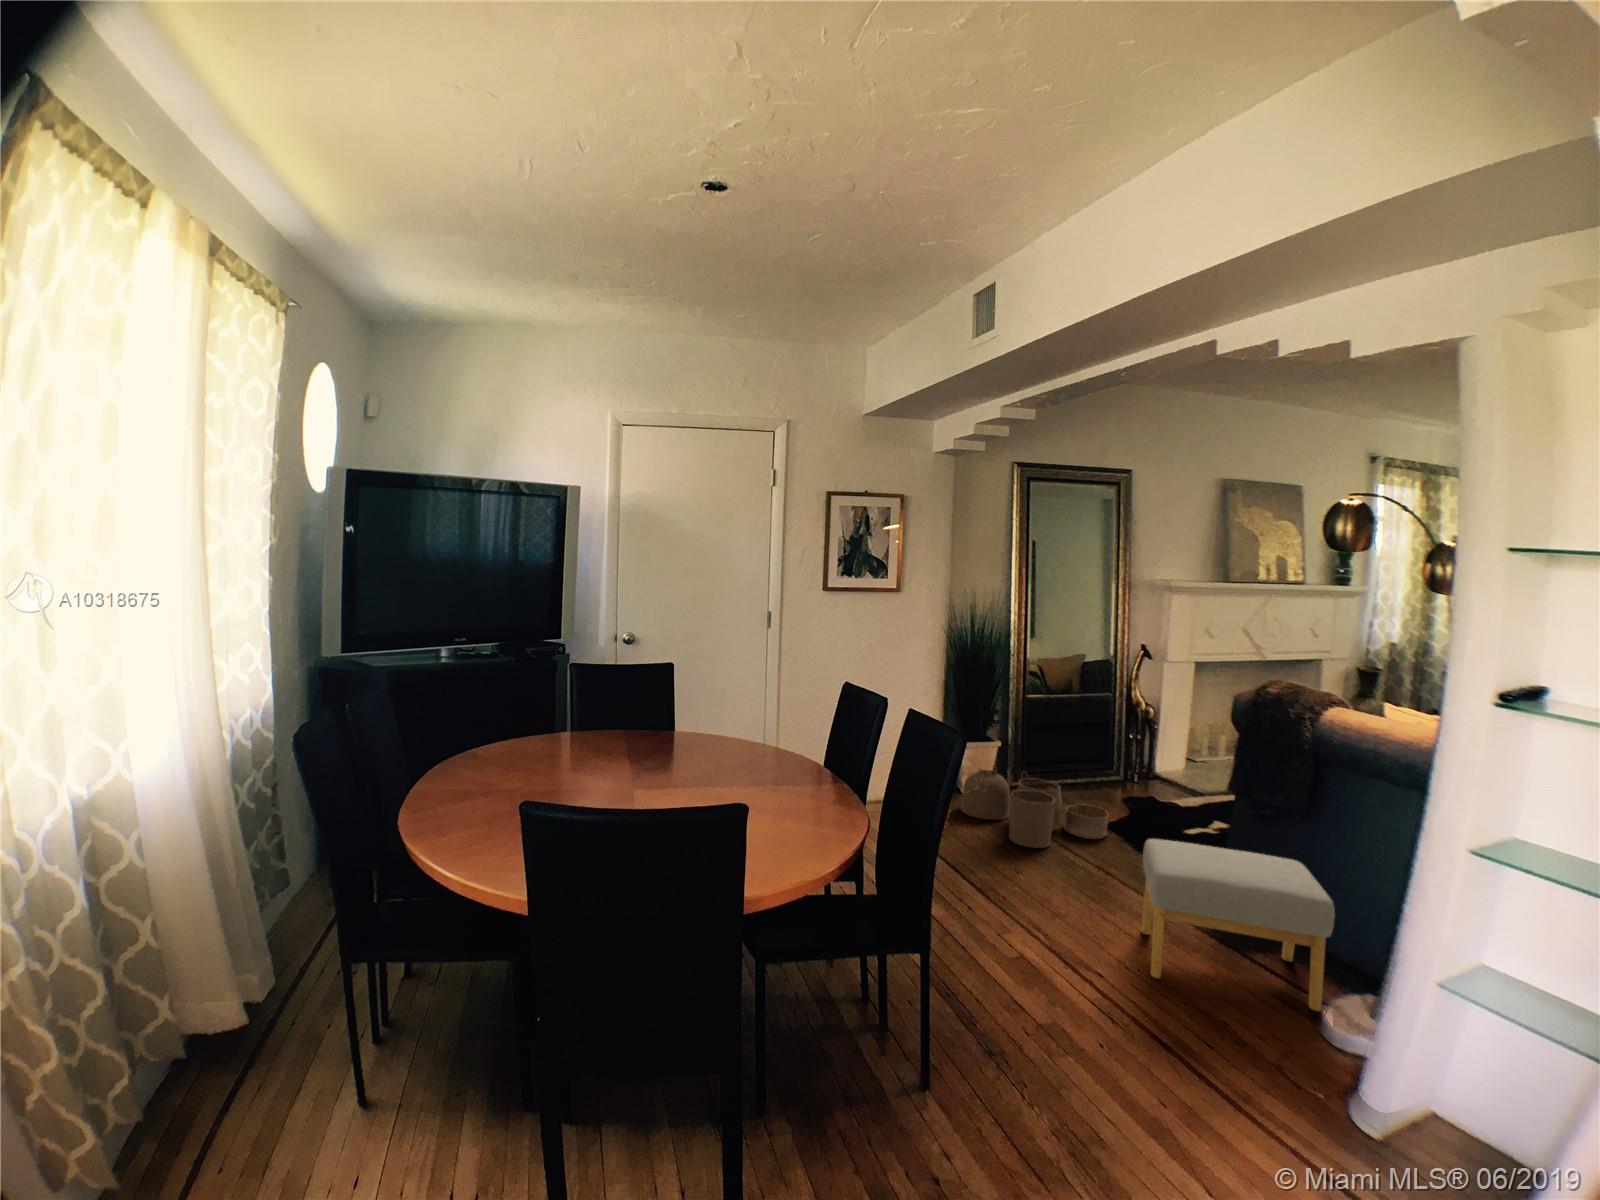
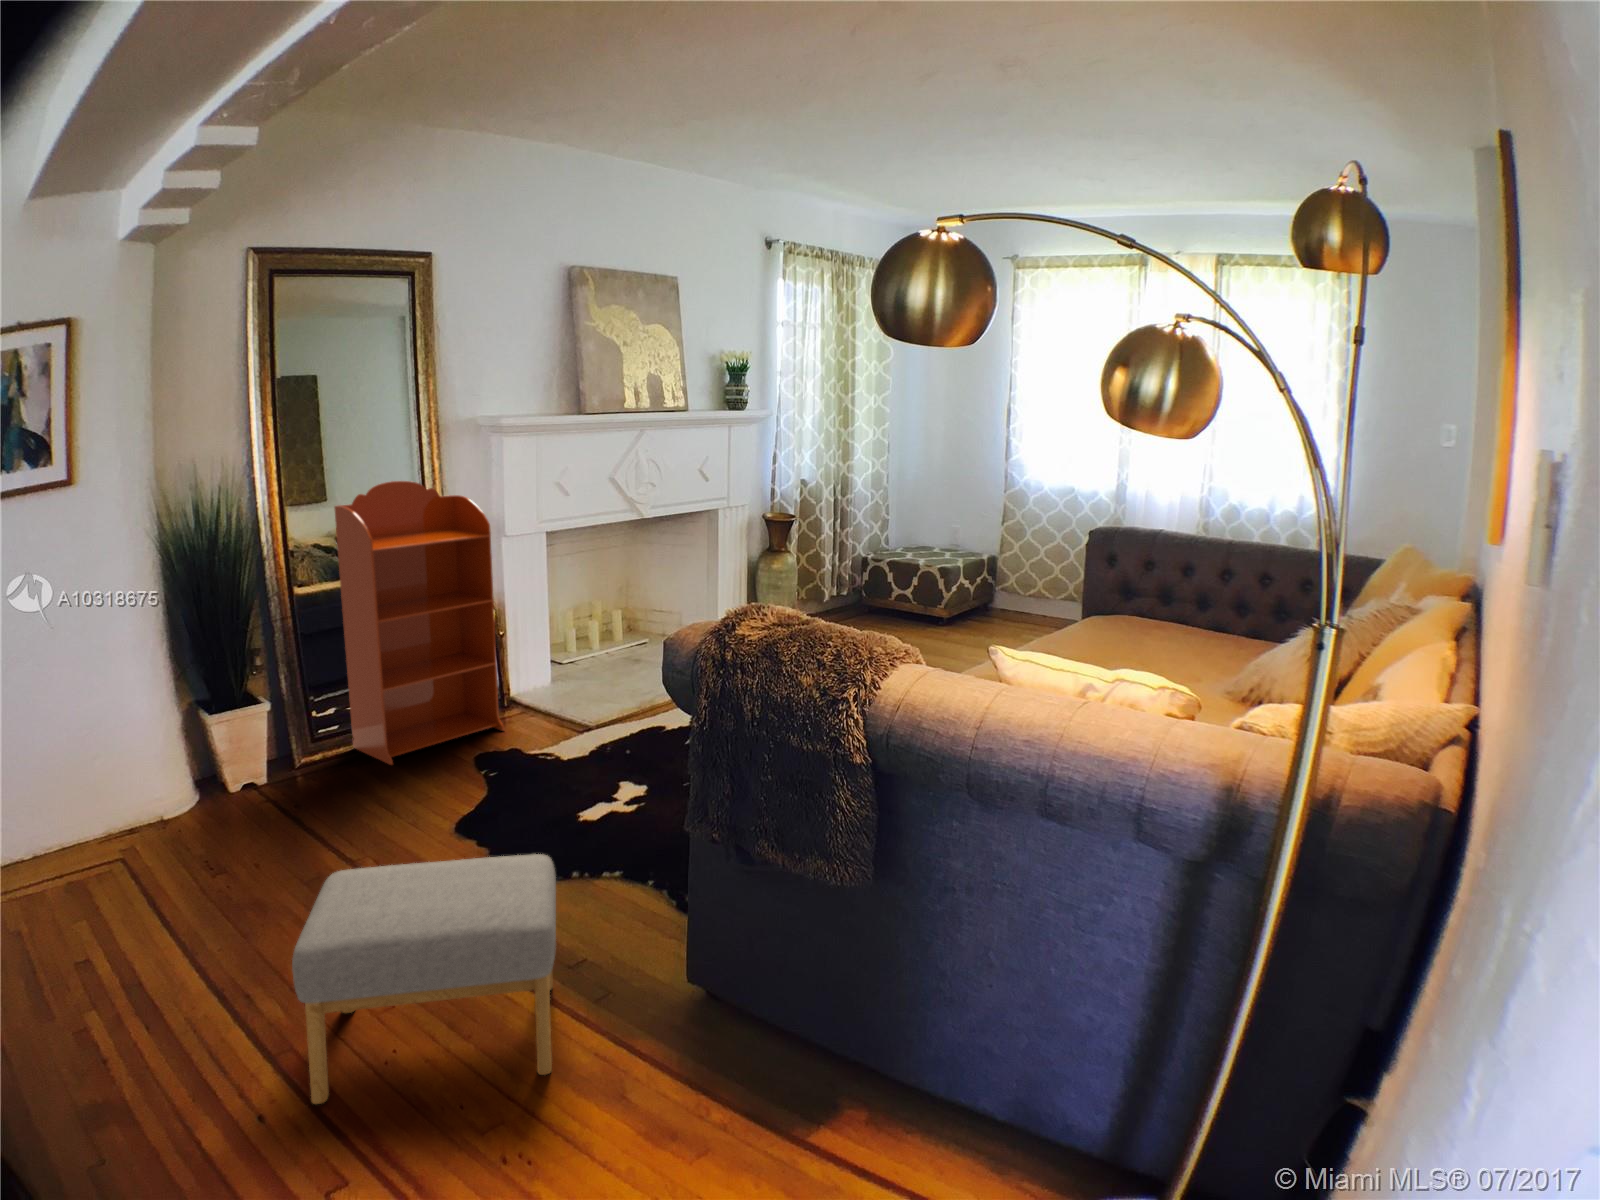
bookcase: none [1059,615,1168,800] -> present [334,481,504,765]
woven basket: present [961,770,1109,848] -> none [140,758,385,888]

